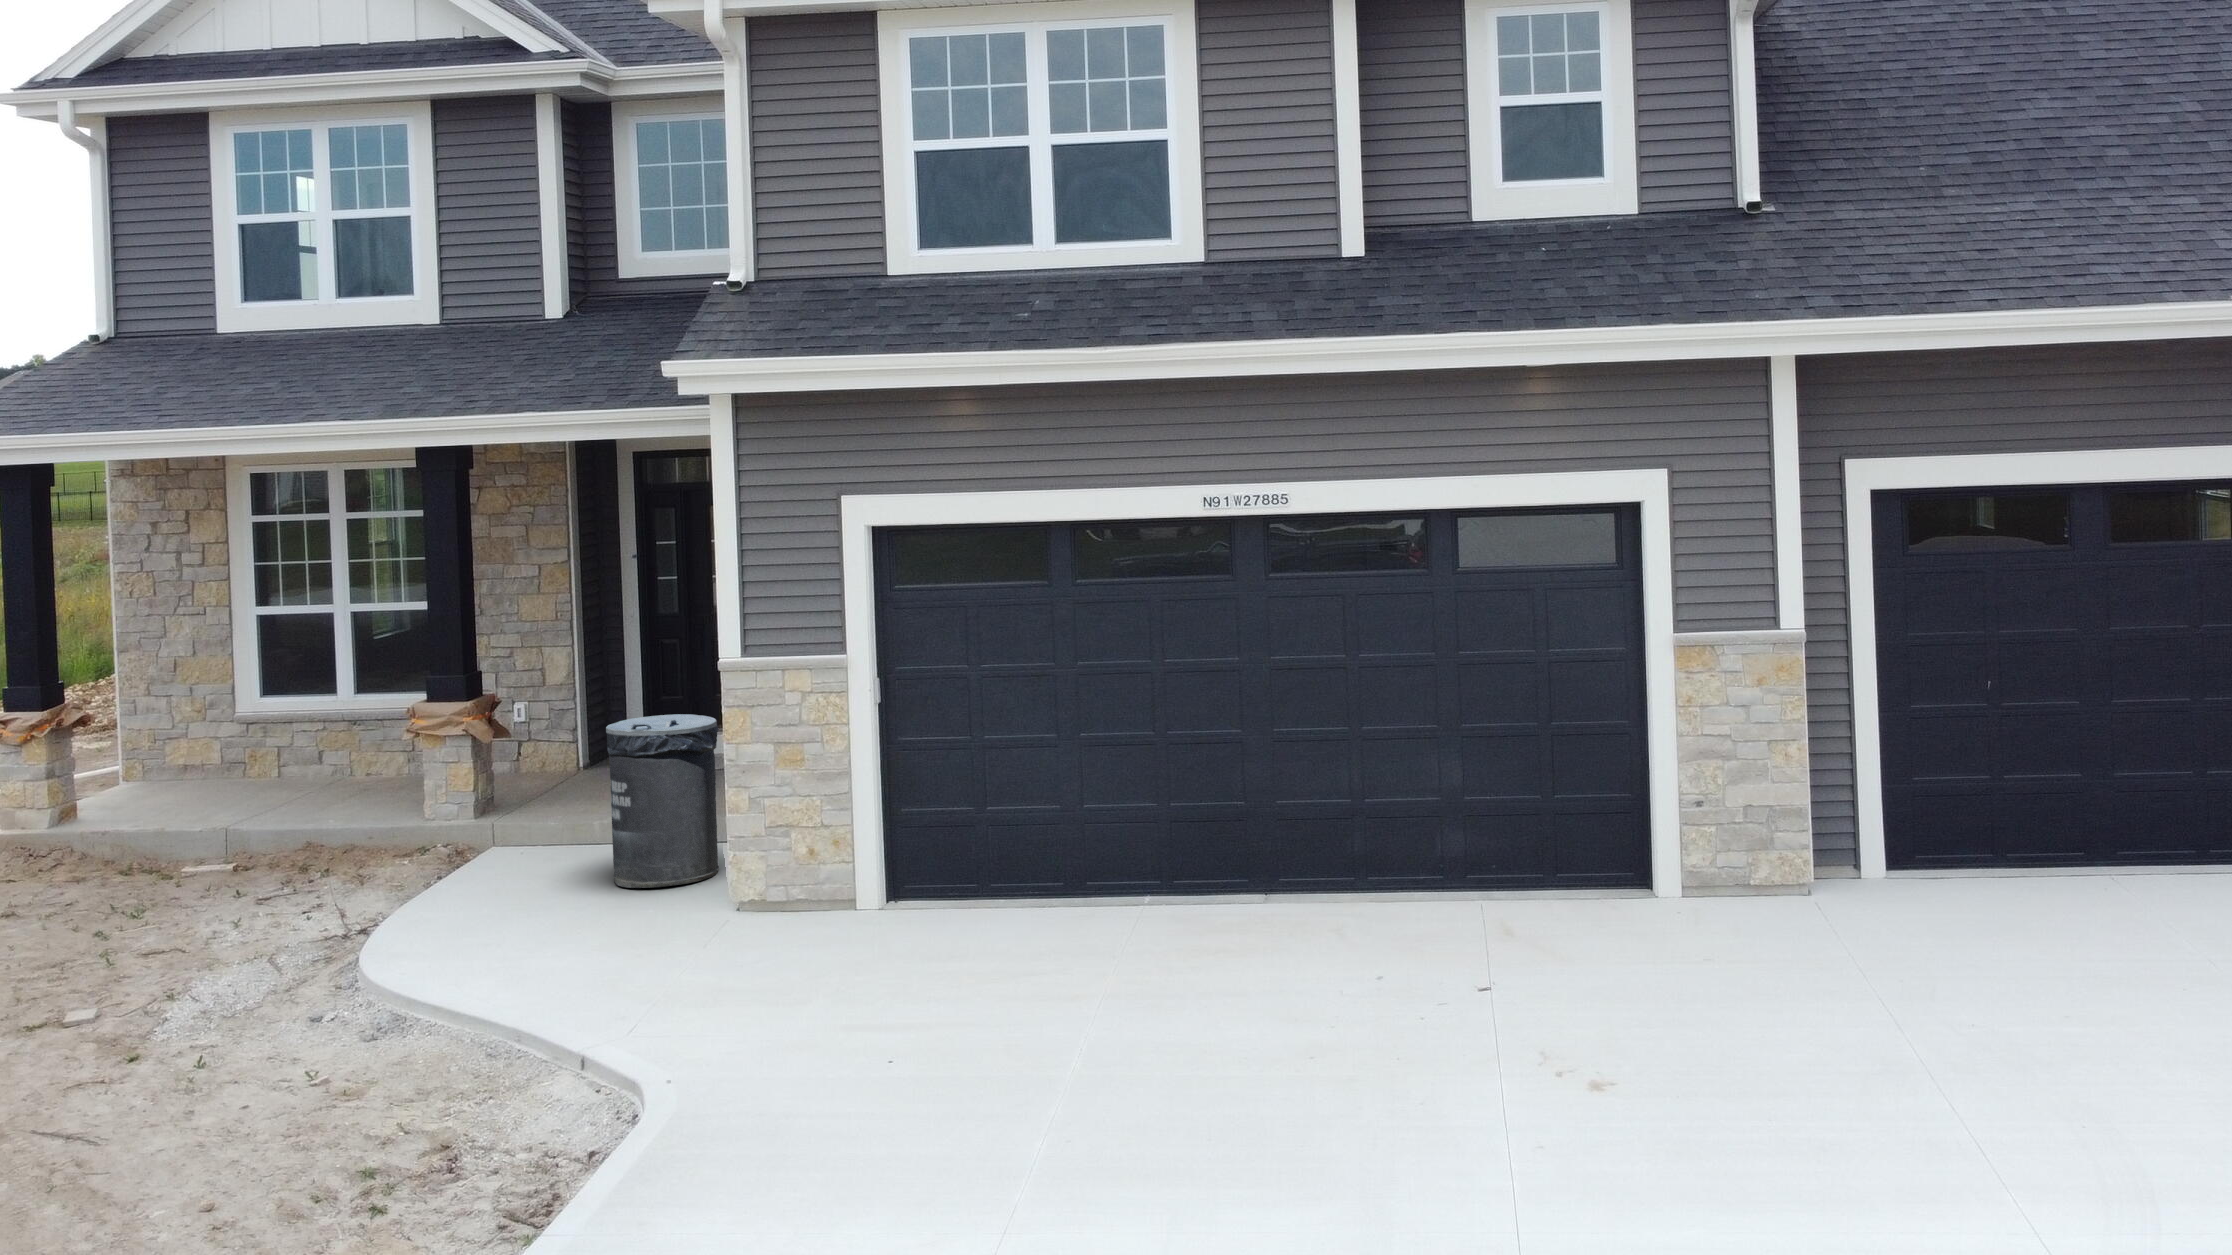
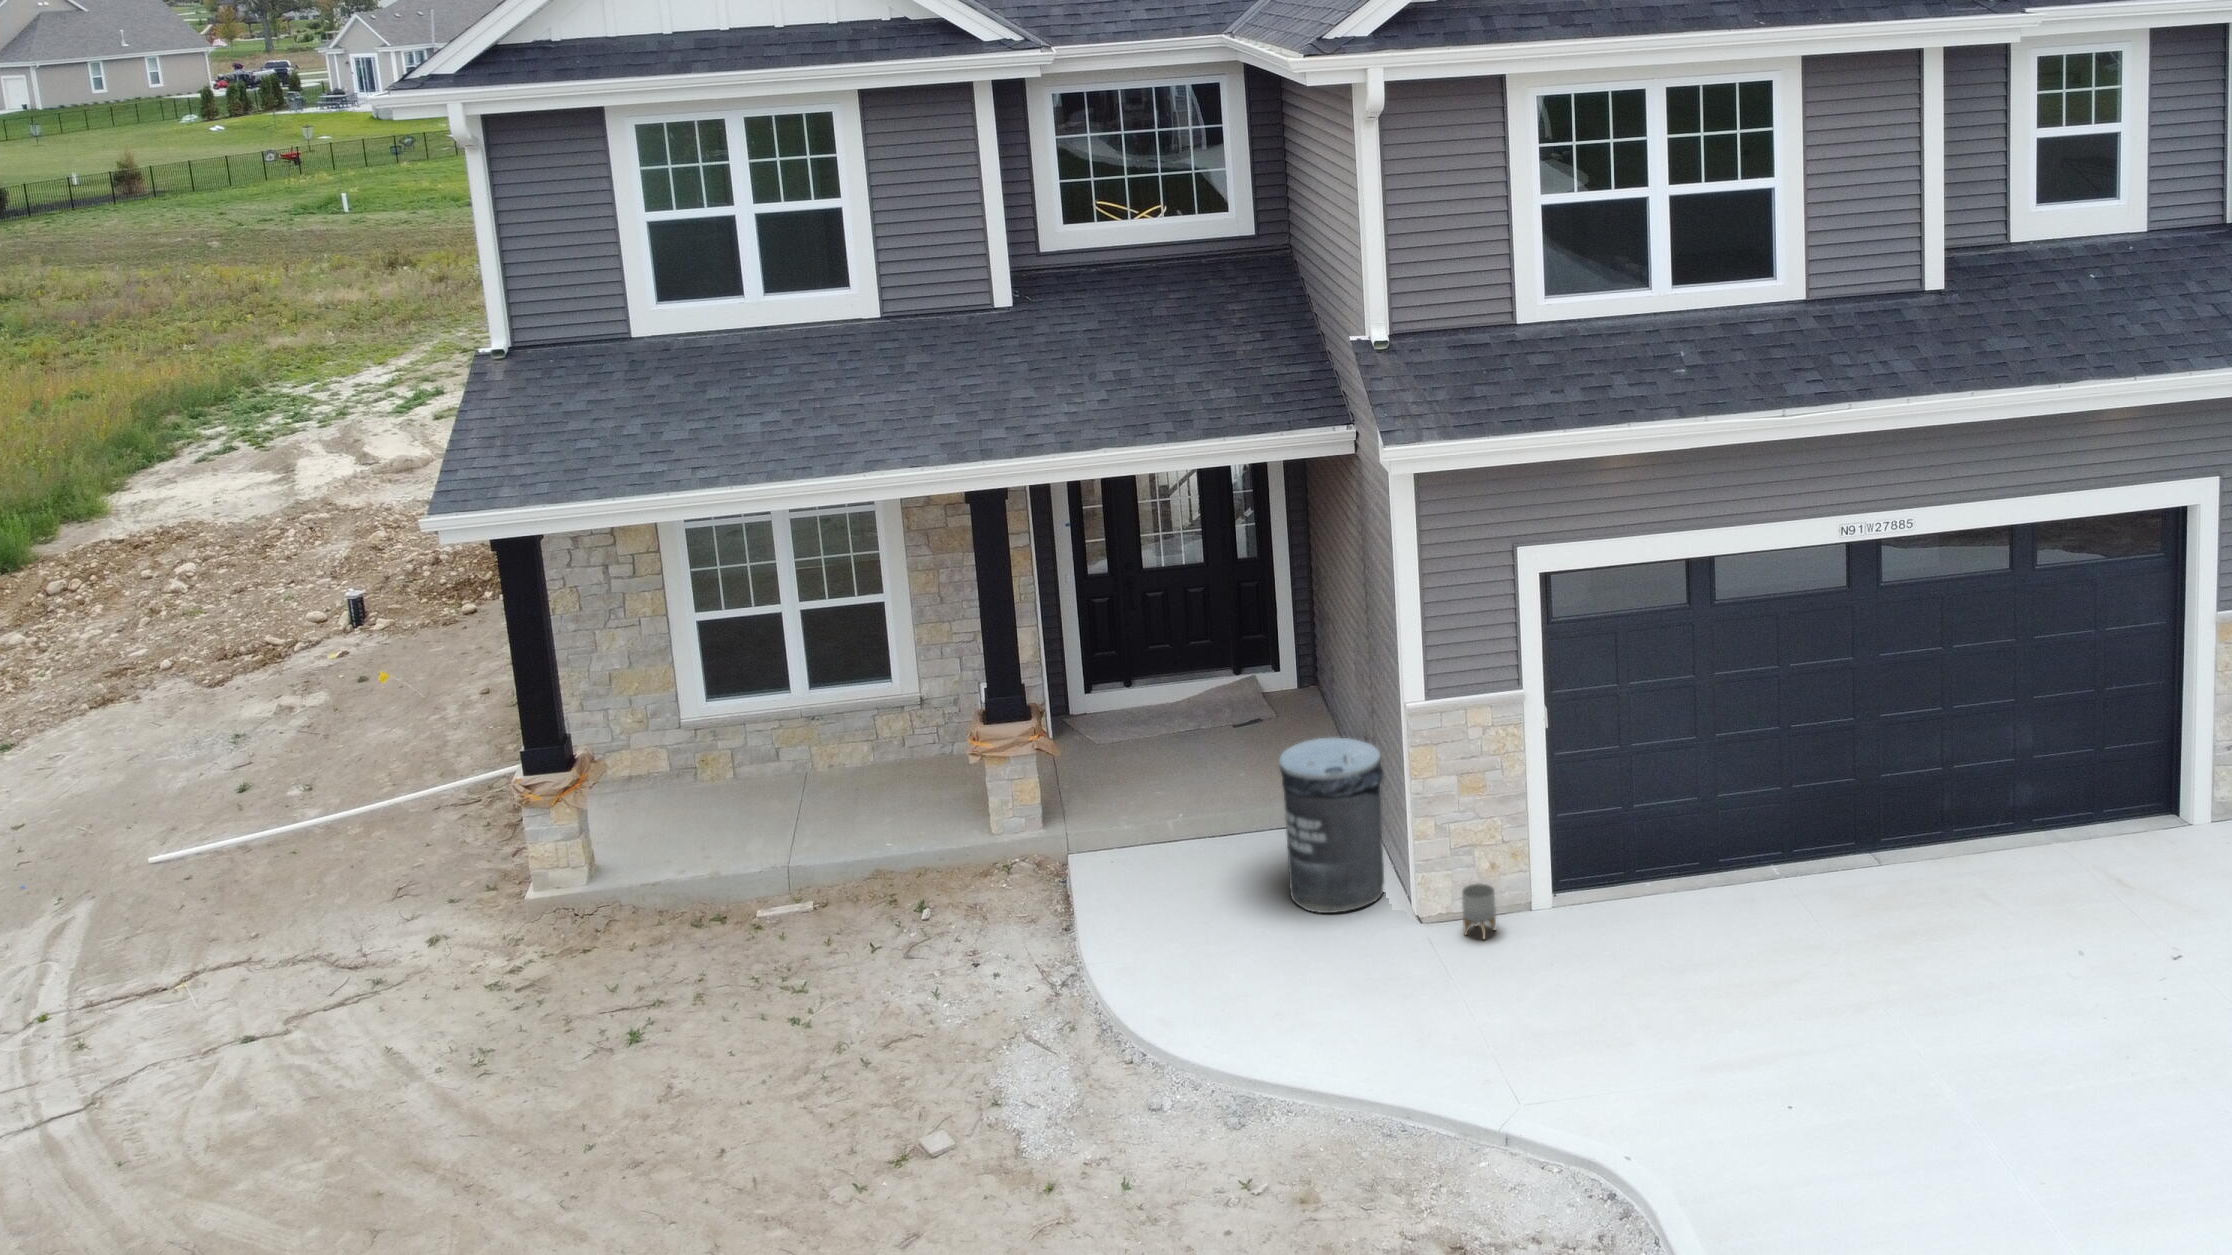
planter: none [728,856,767,915] -> present [1462,883,1496,939]

